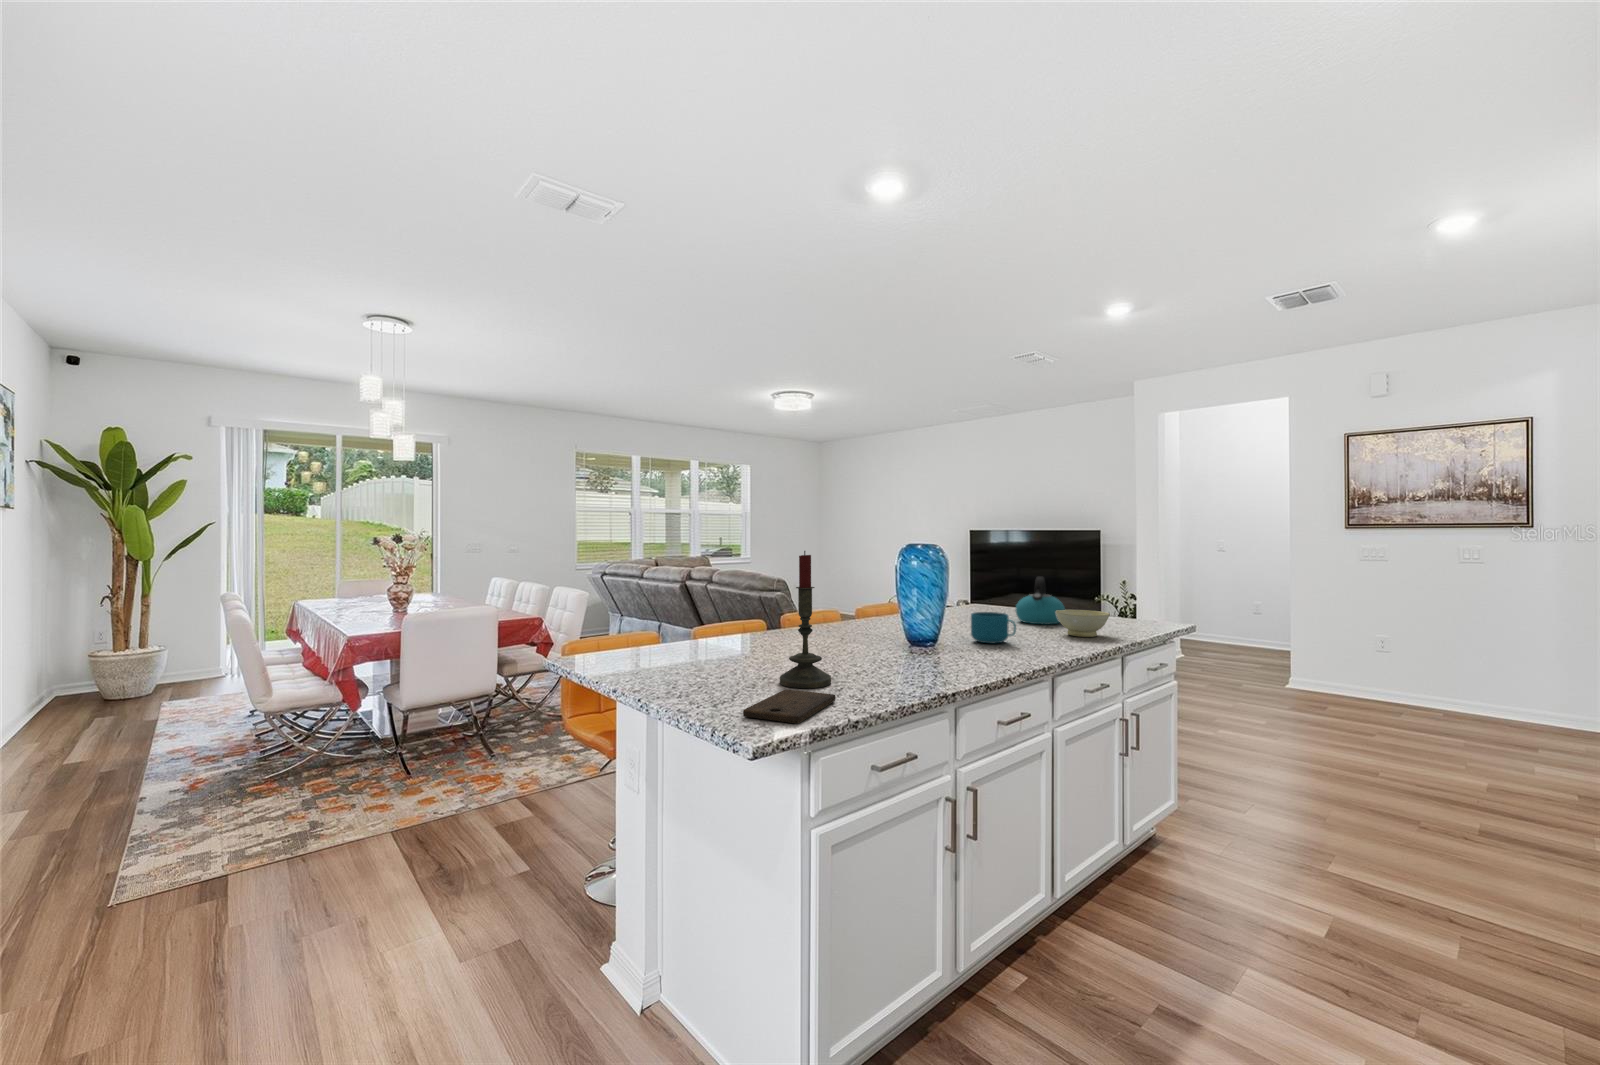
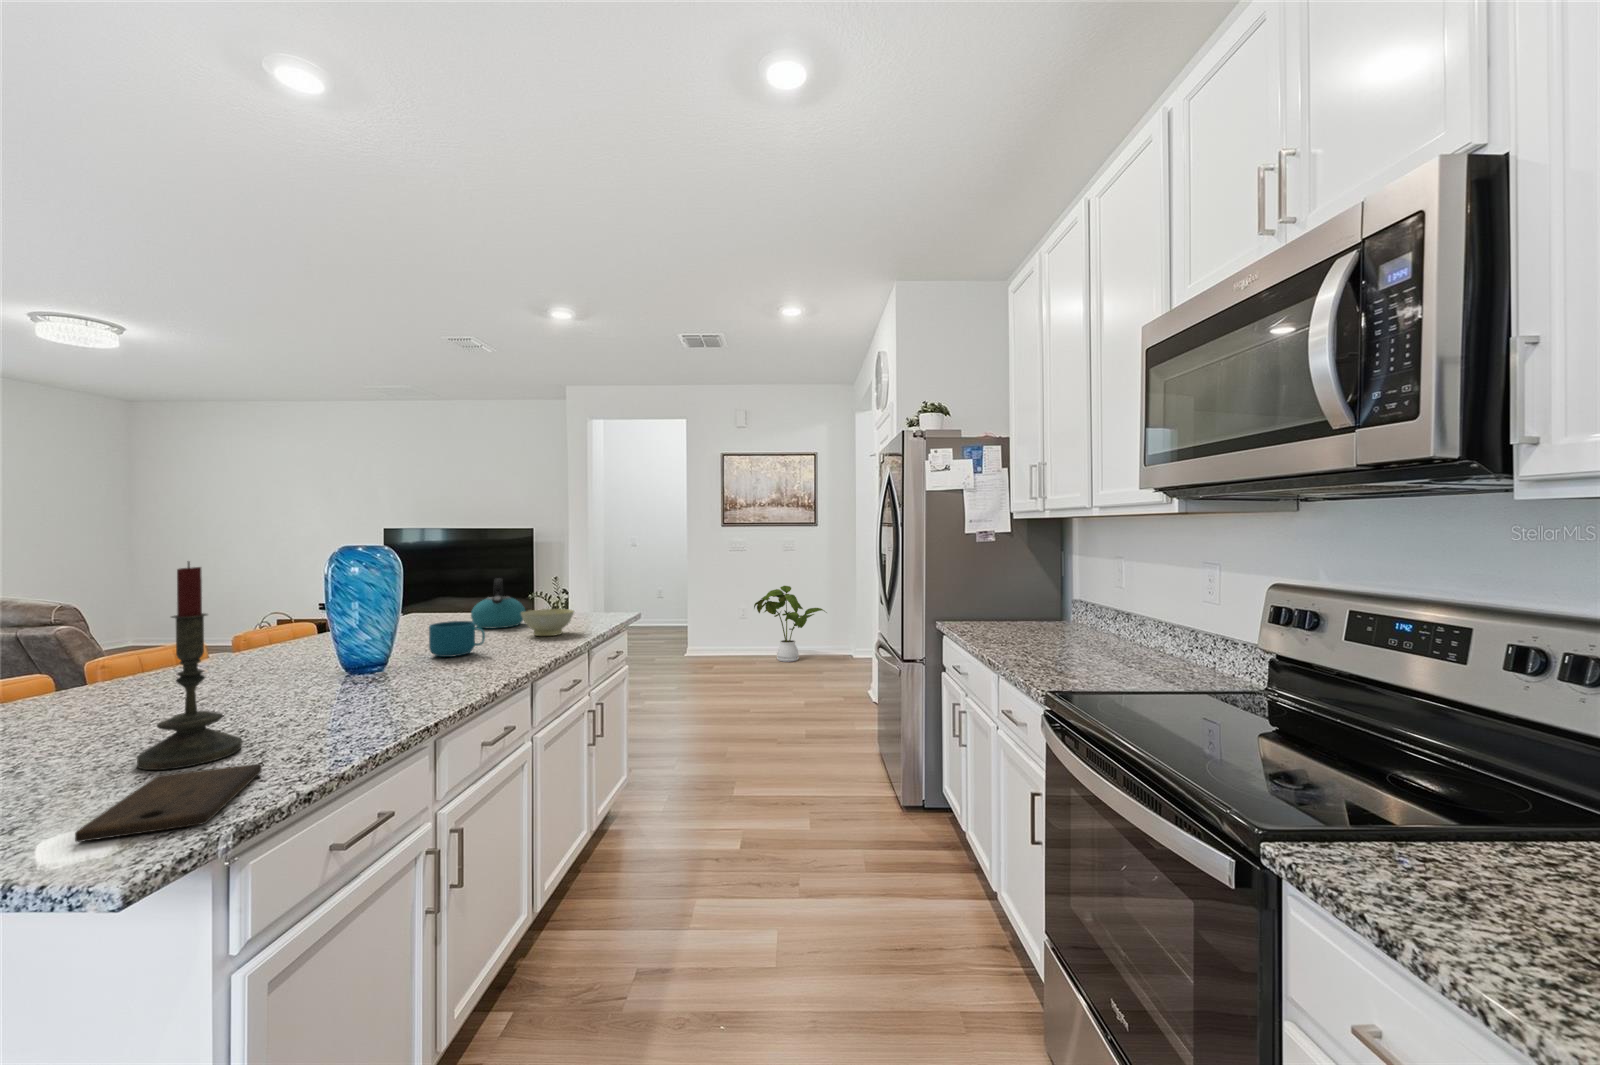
house plant: none [1400,612,1553,724] -> present [754,586,825,662]

